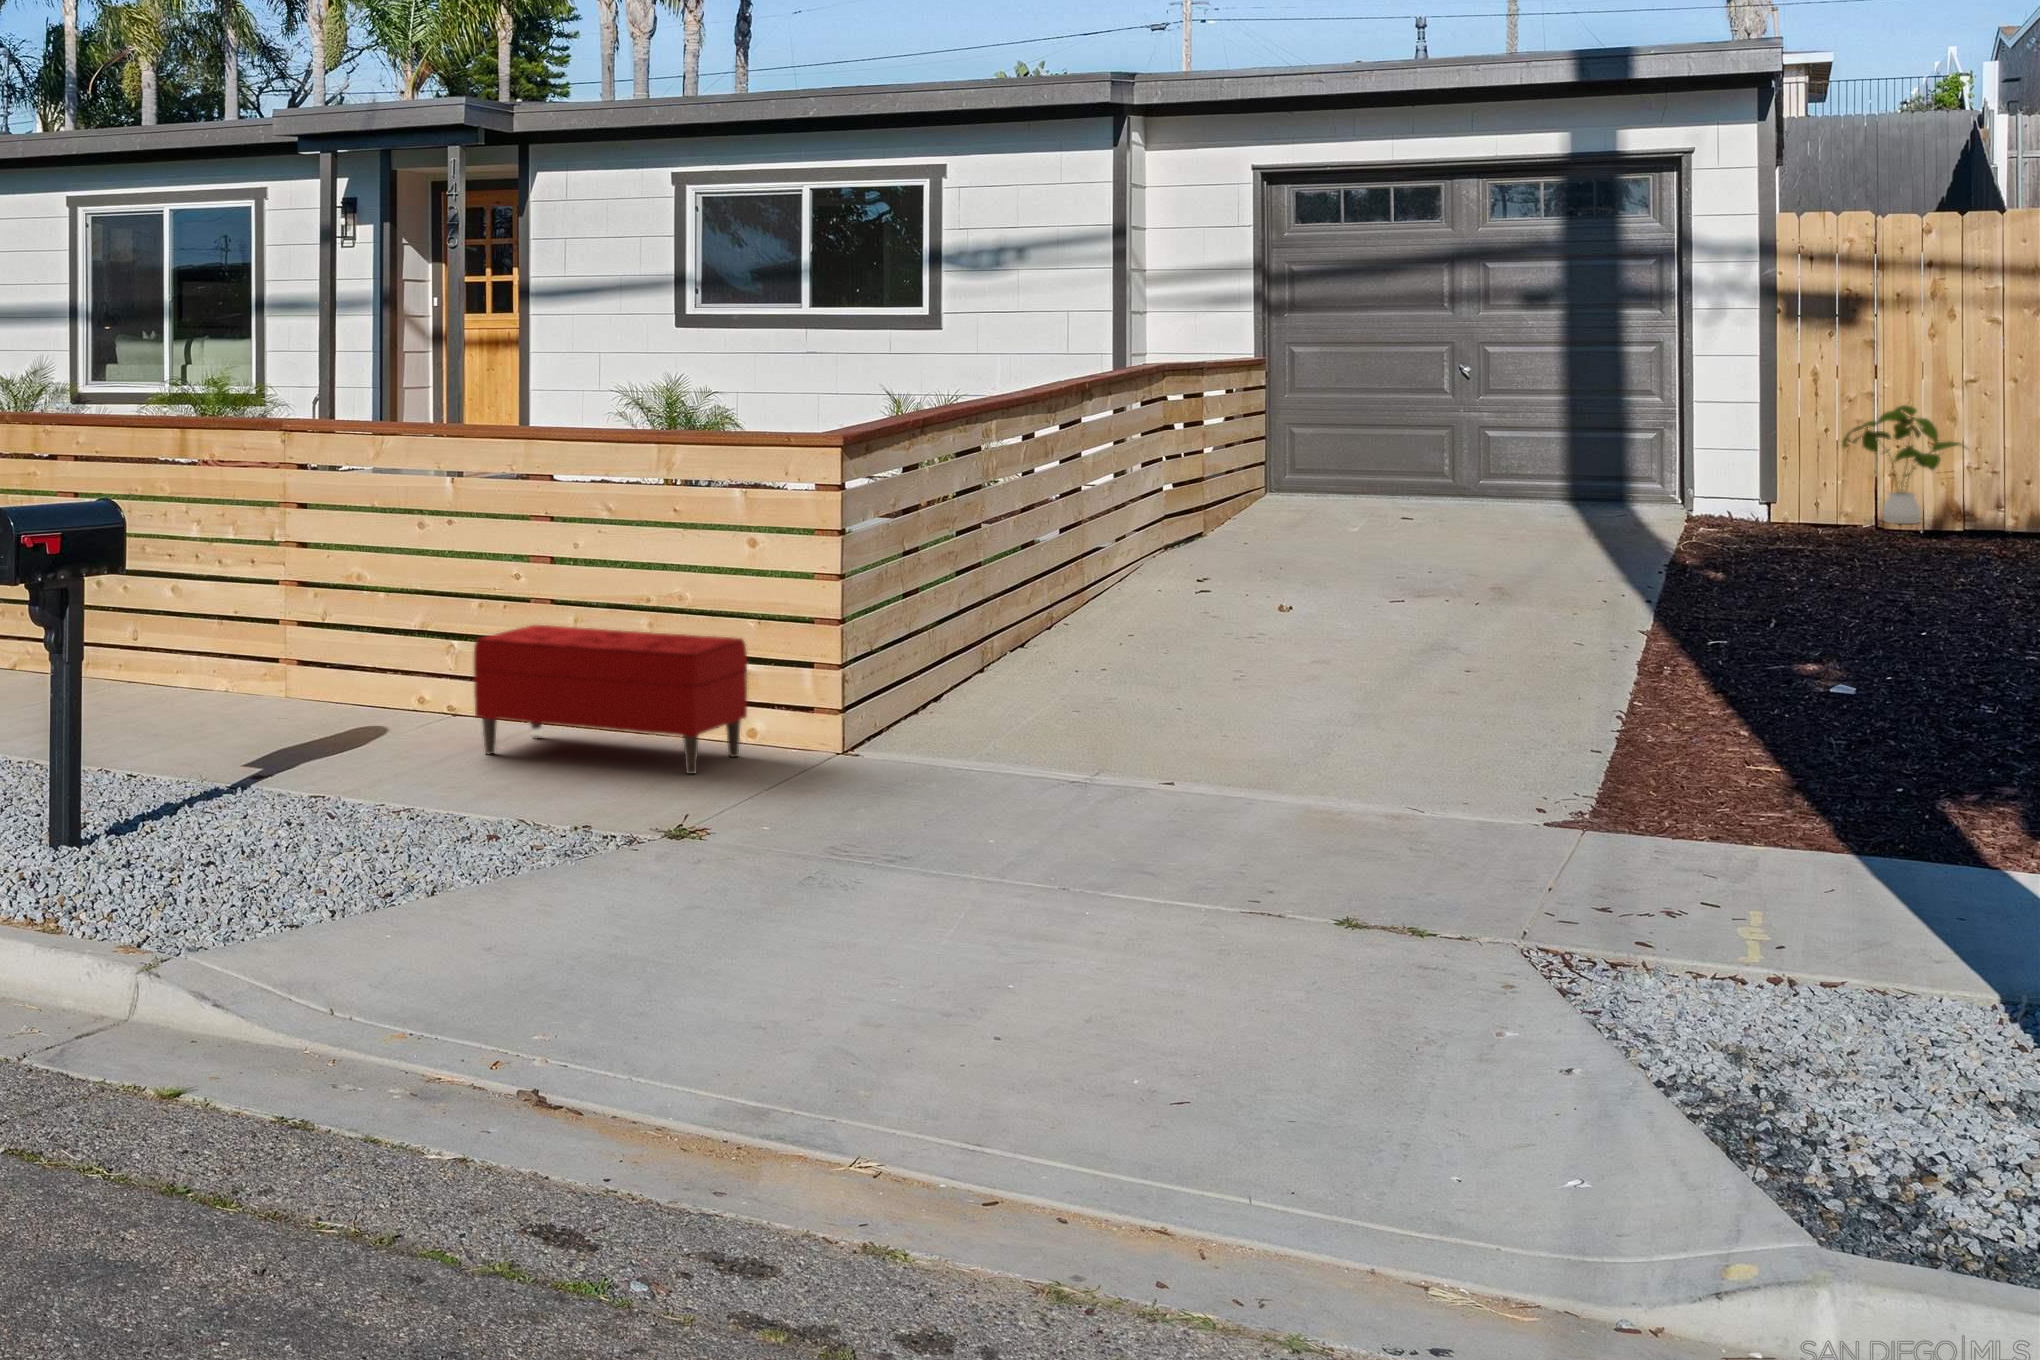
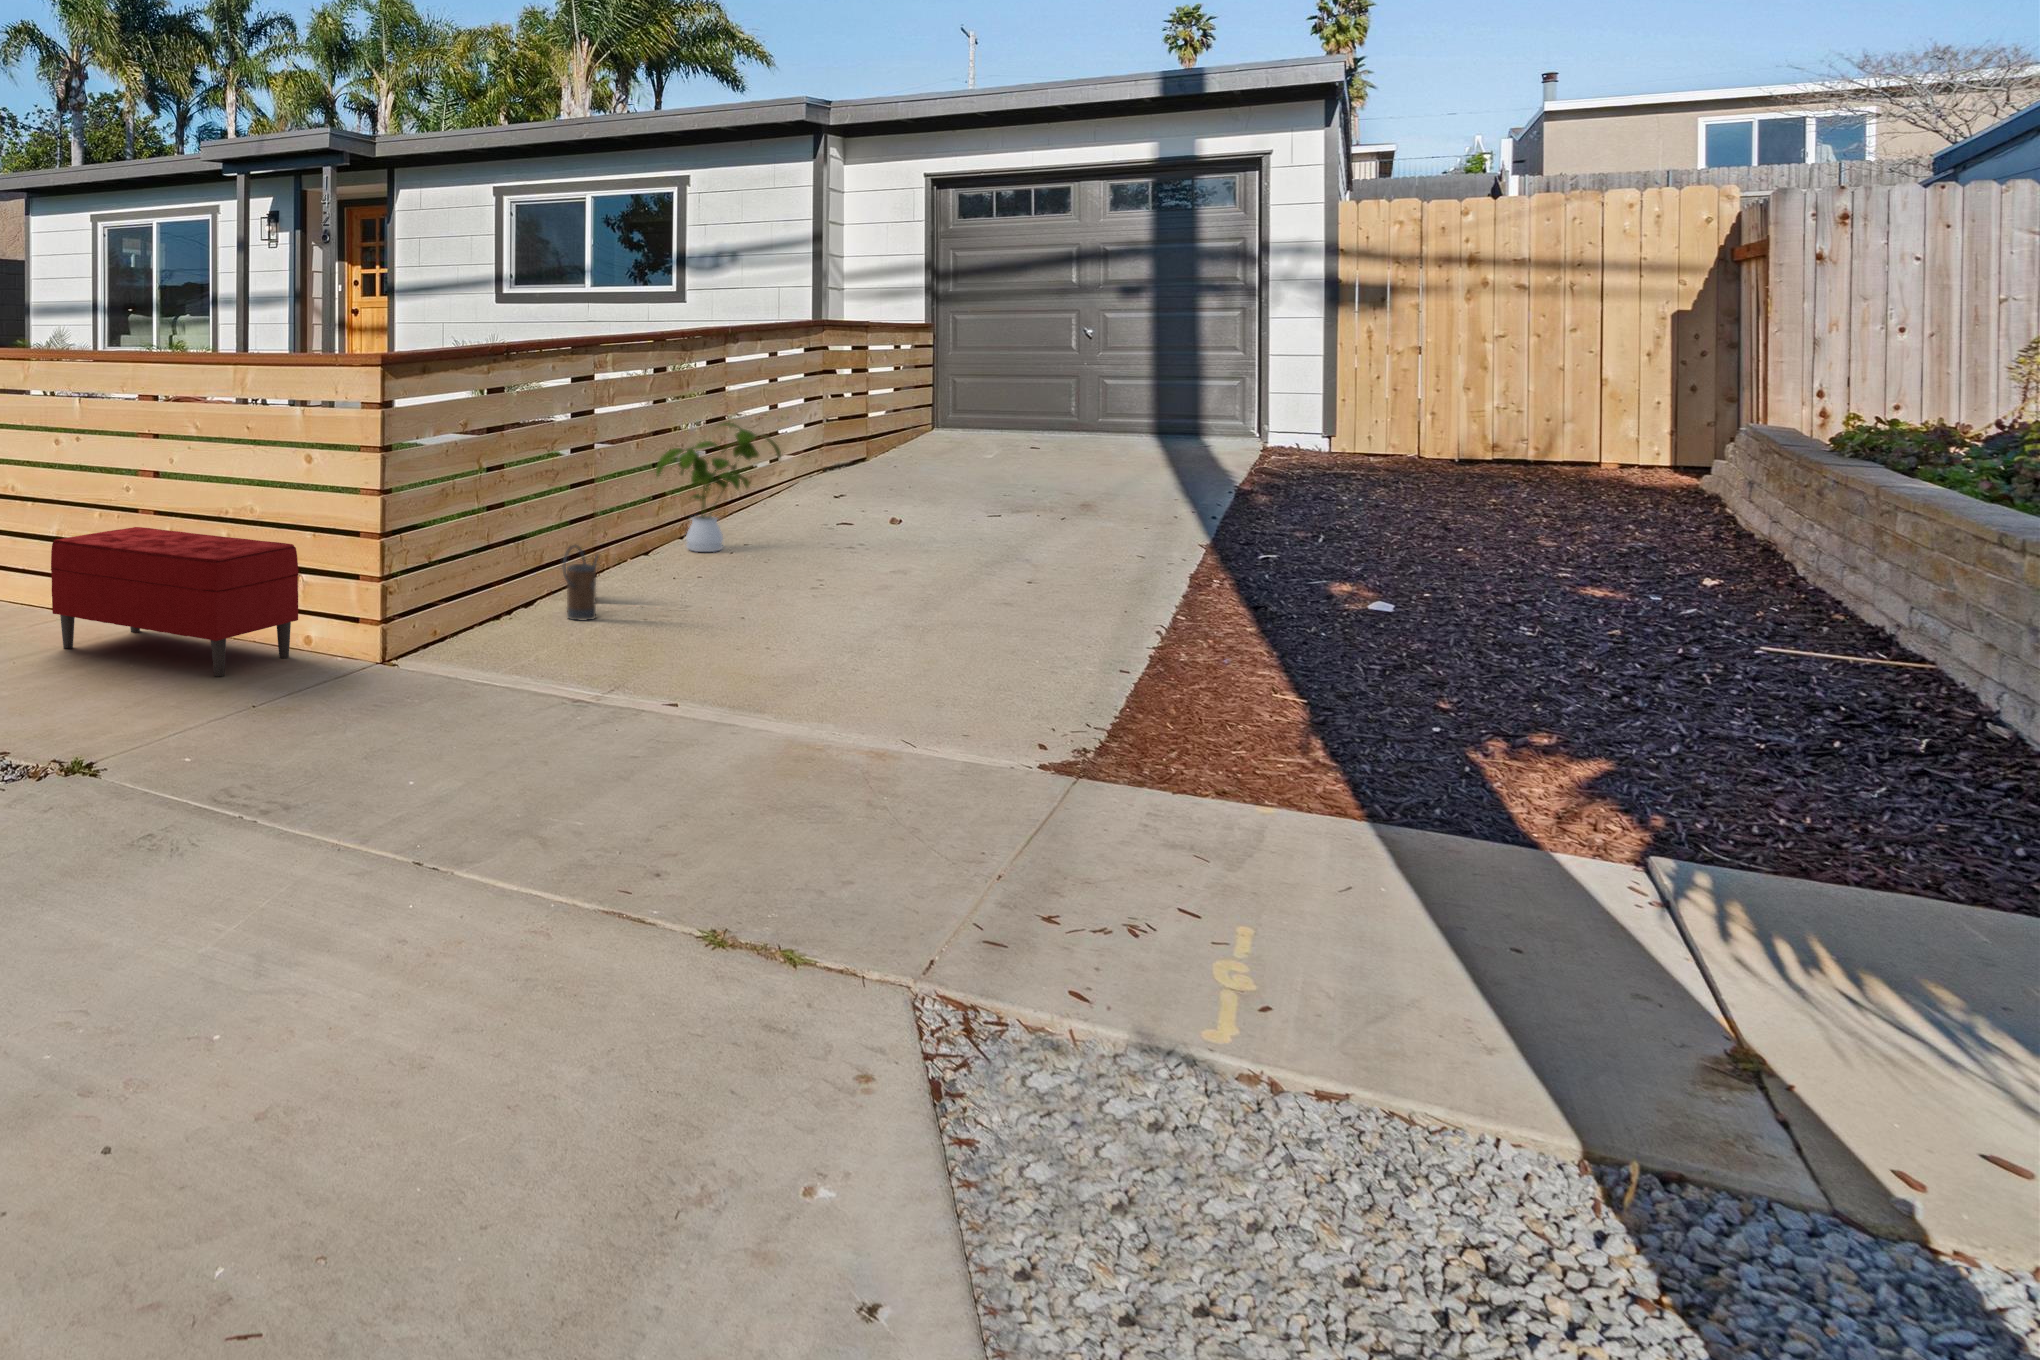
house plant: present [1842,405,1966,524] -> present [656,422,781,552]
watering can: none [986,635,1019,717] -> present [563,545,598,621]

